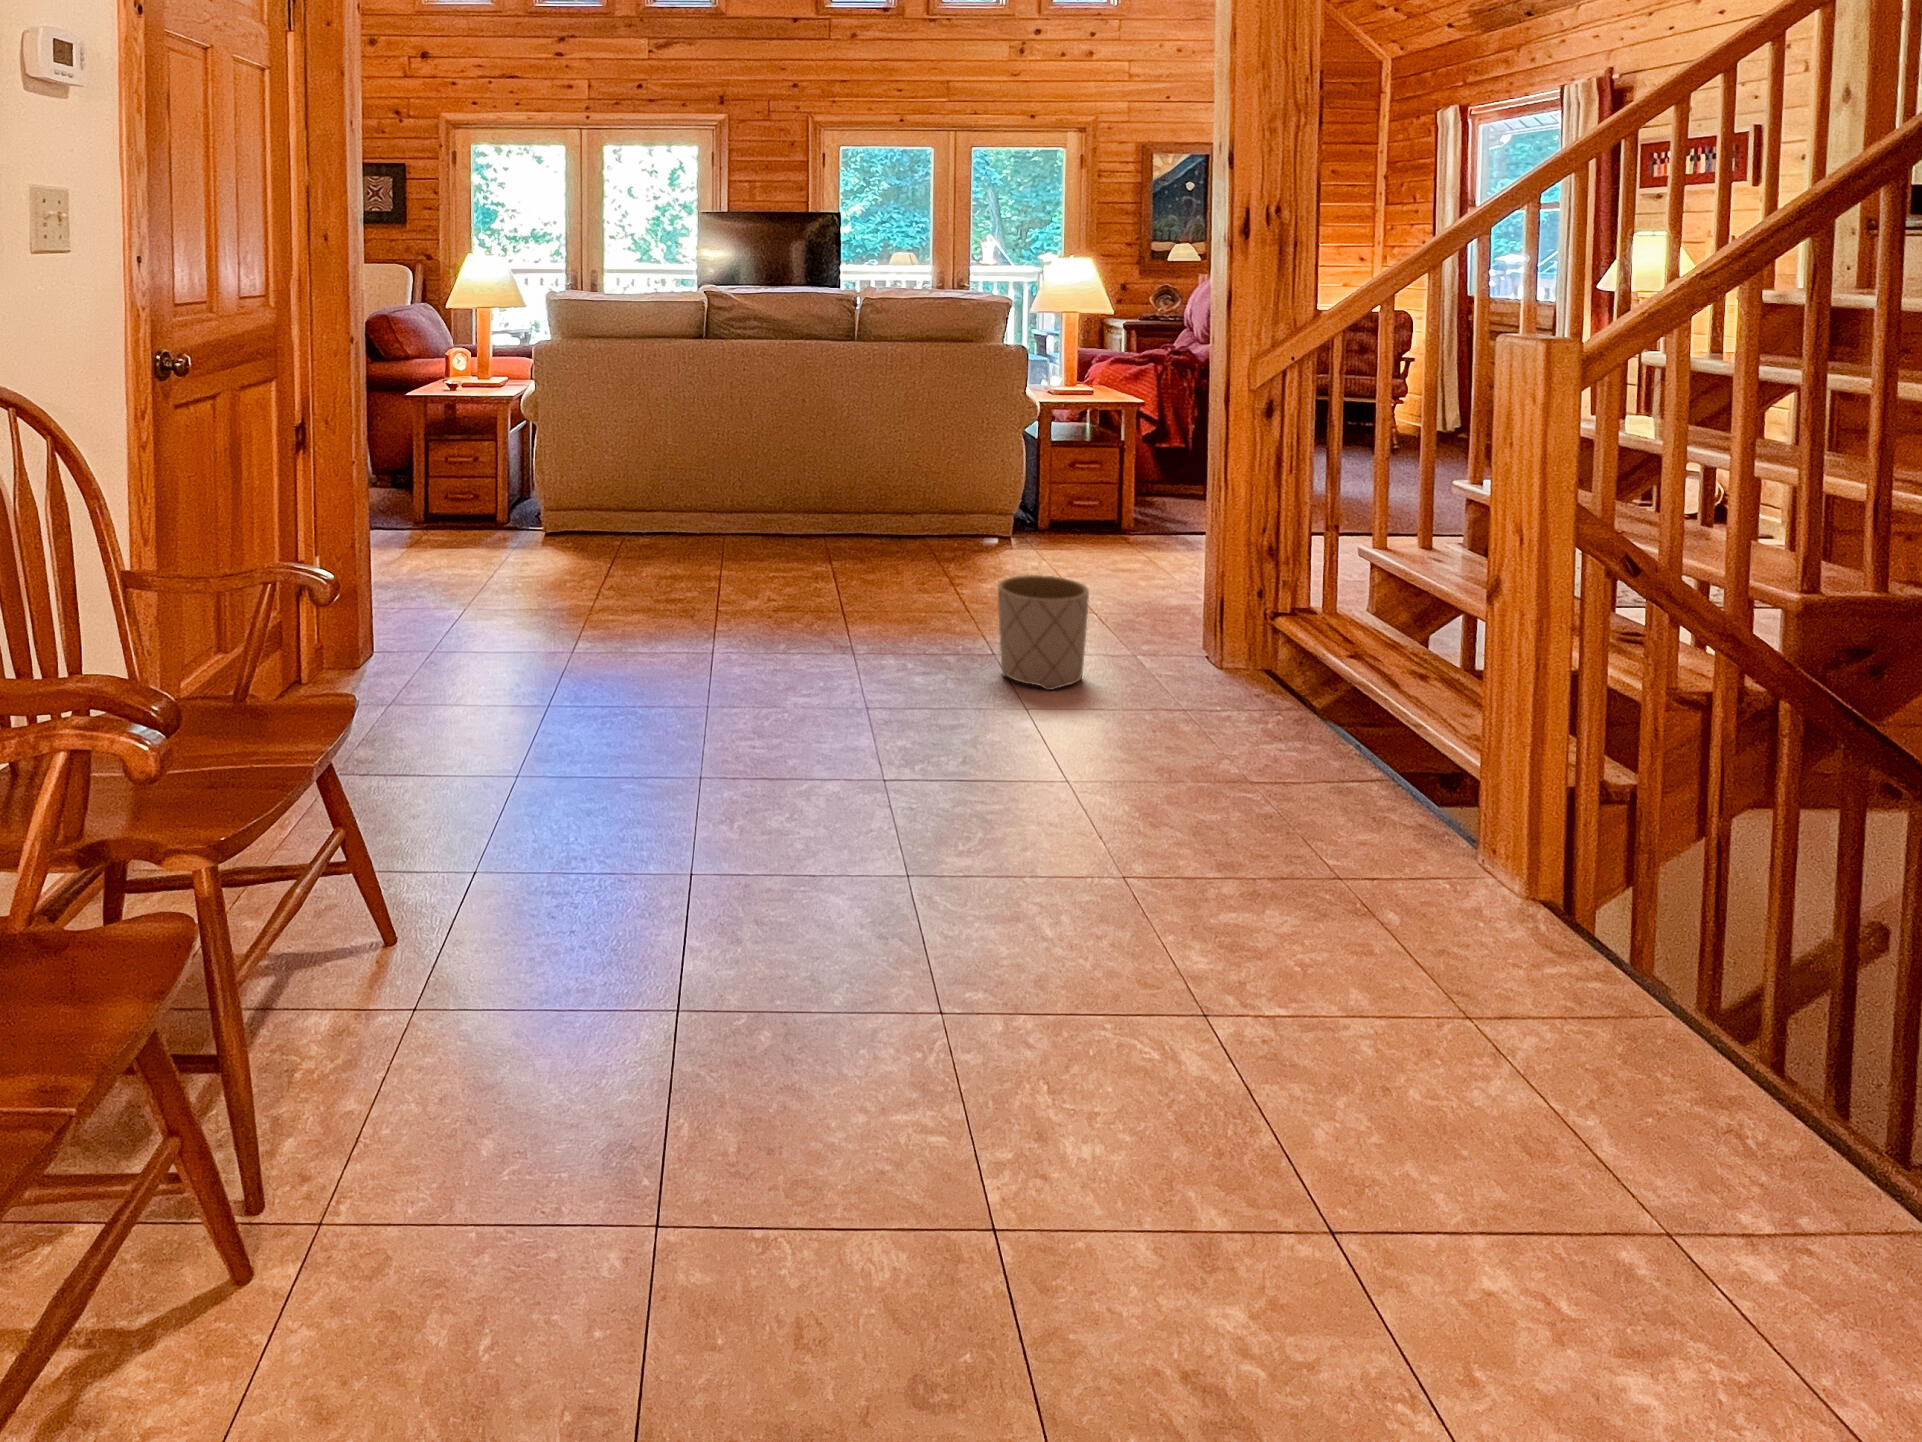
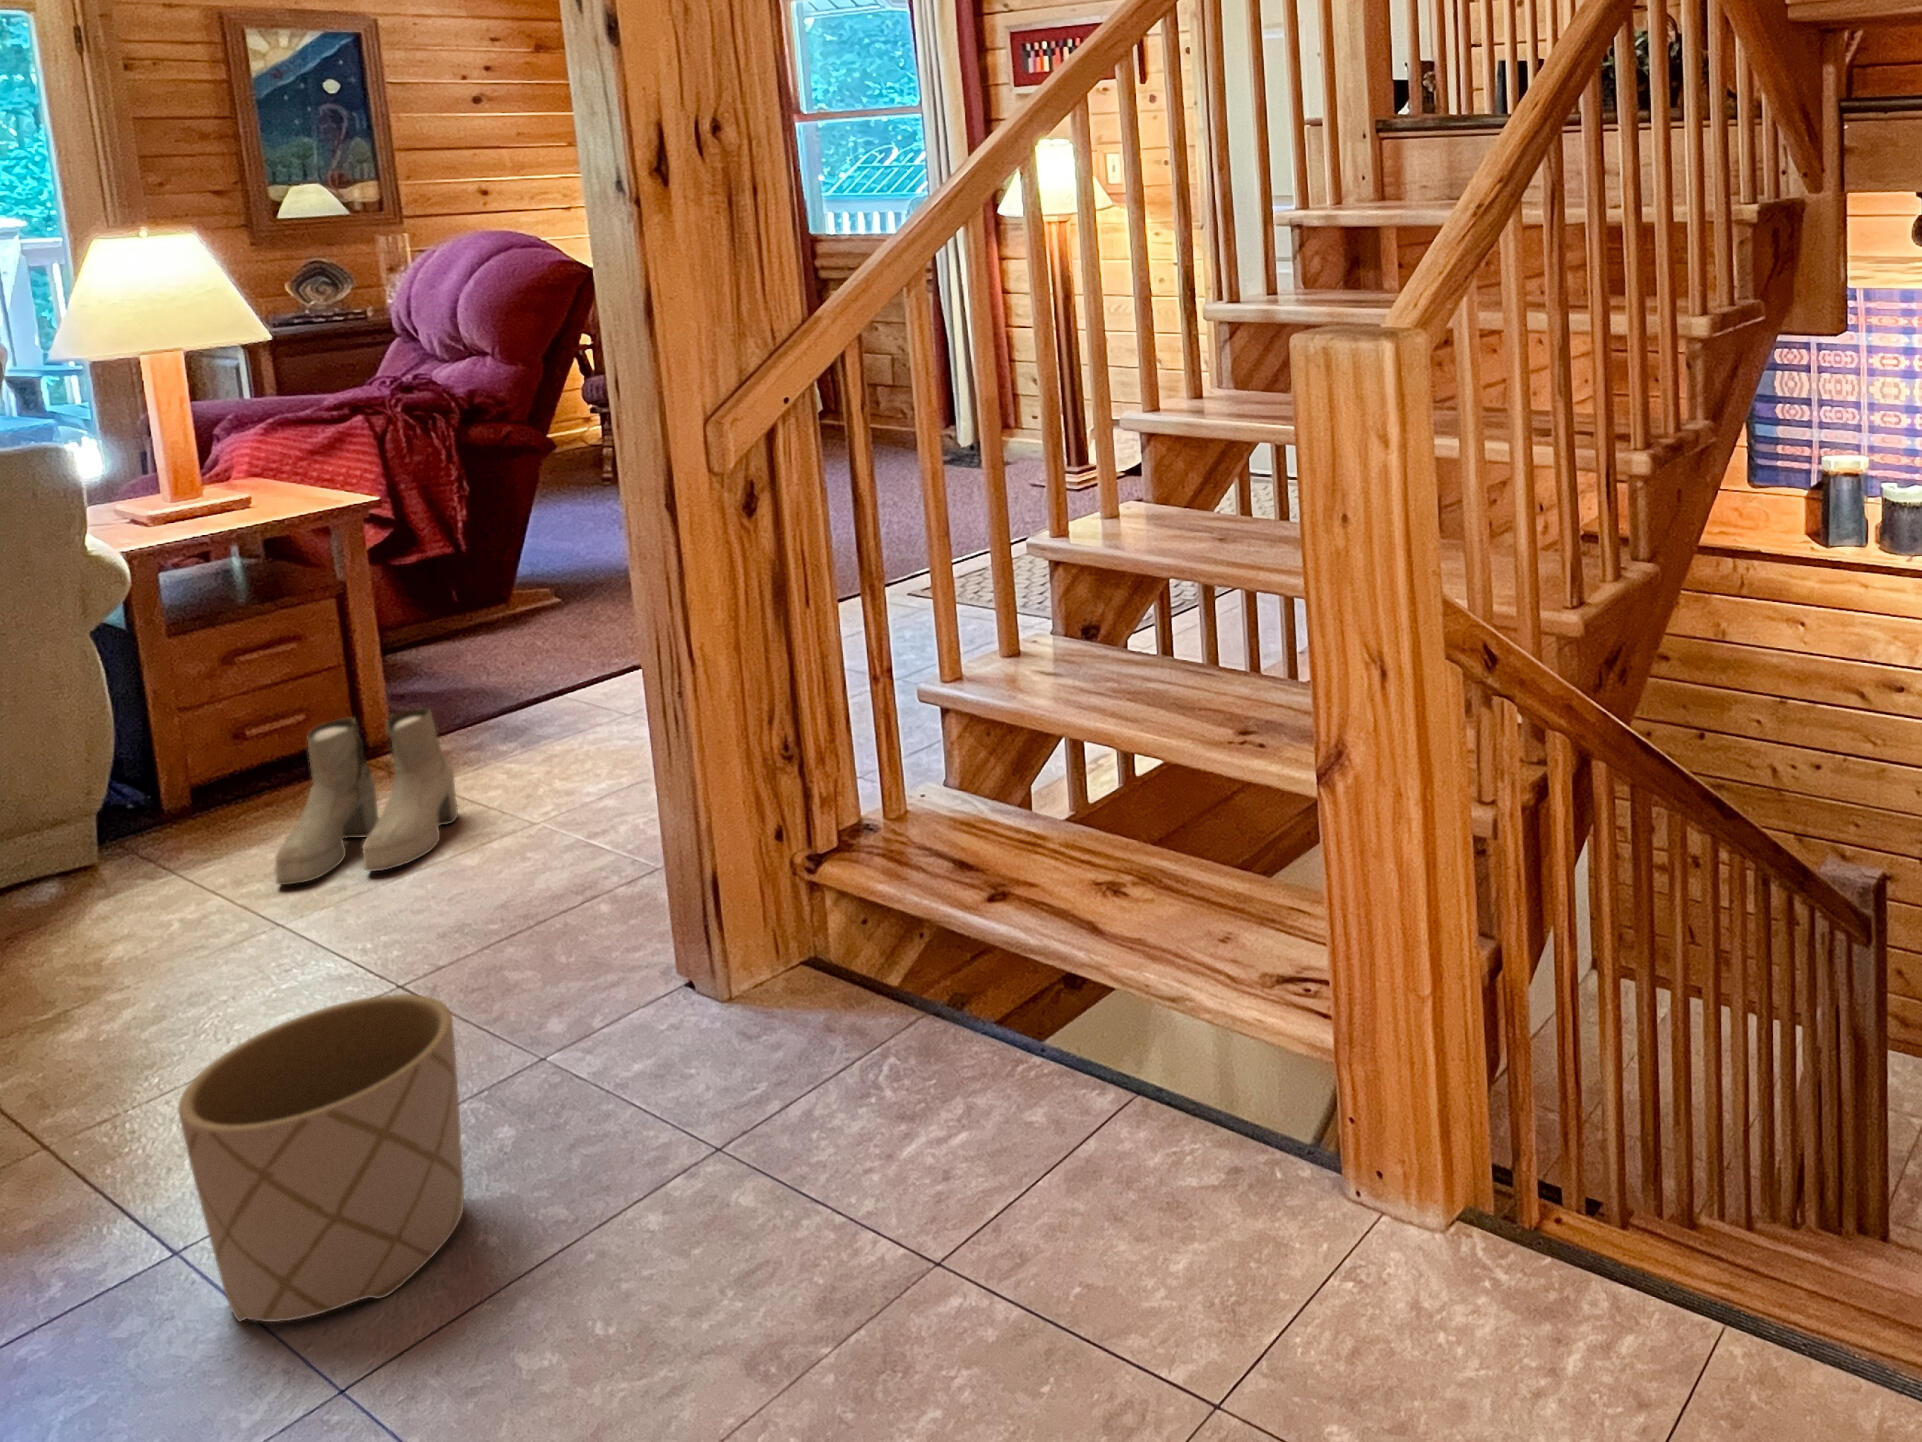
boots: none [1063,501,1142,577] -> present [275,709,458,885]

